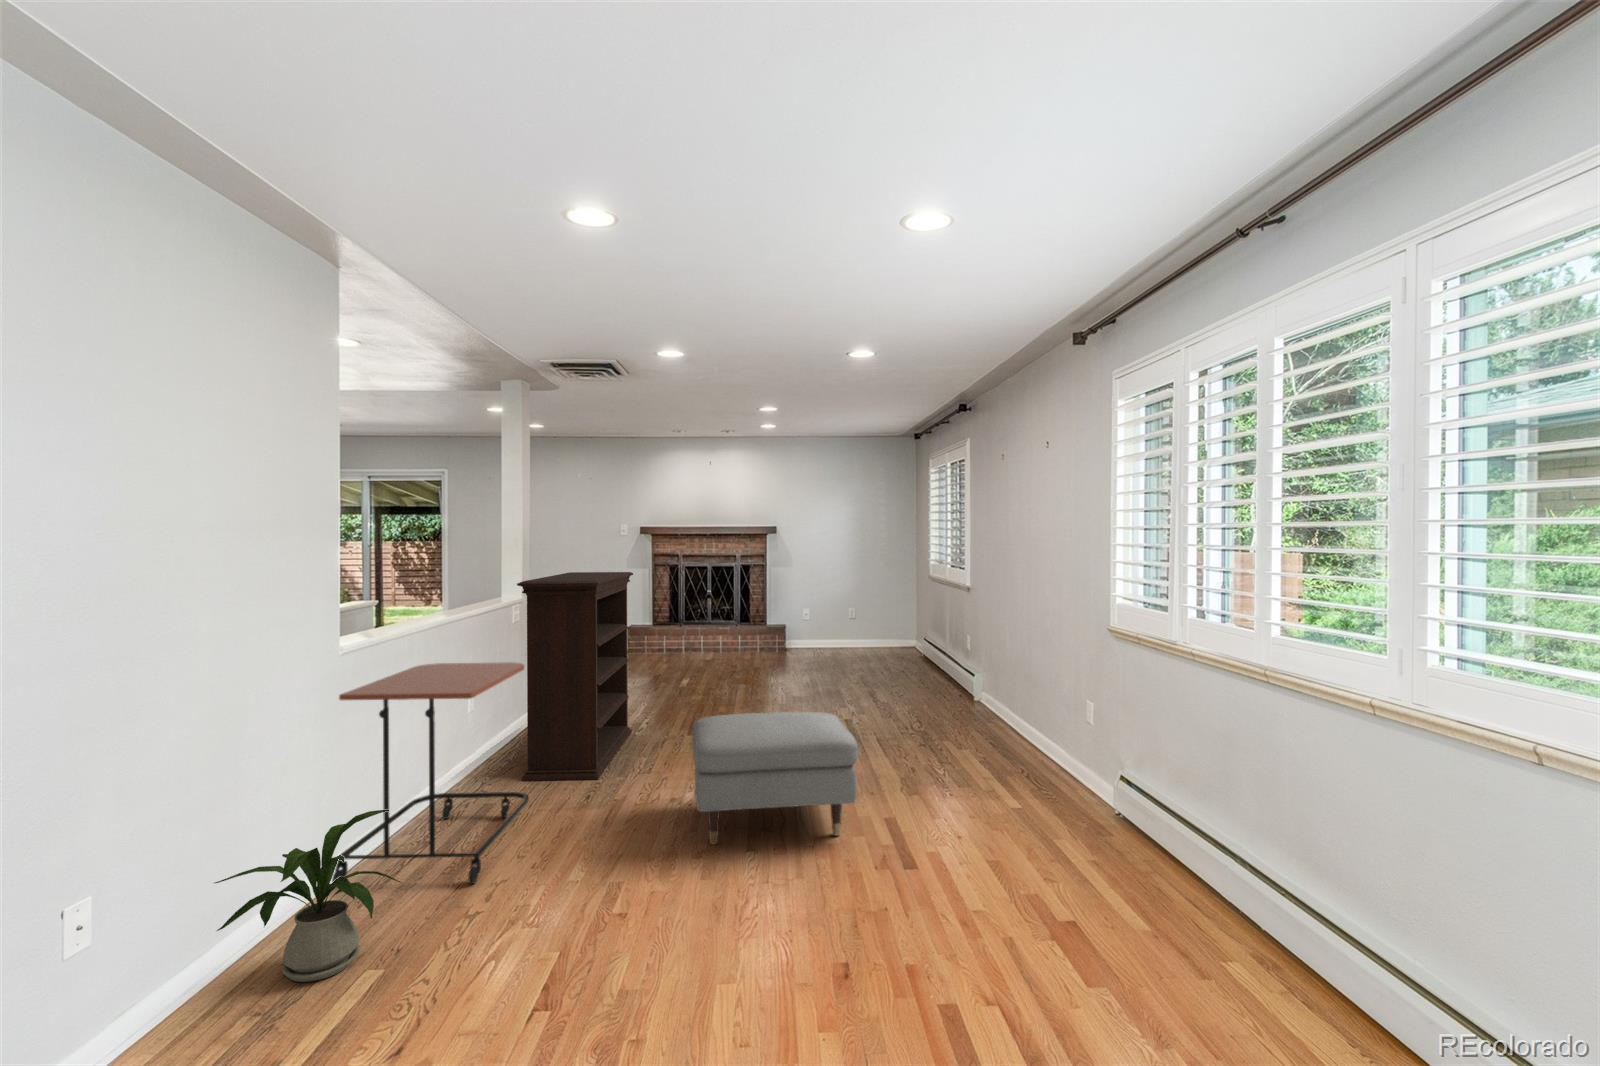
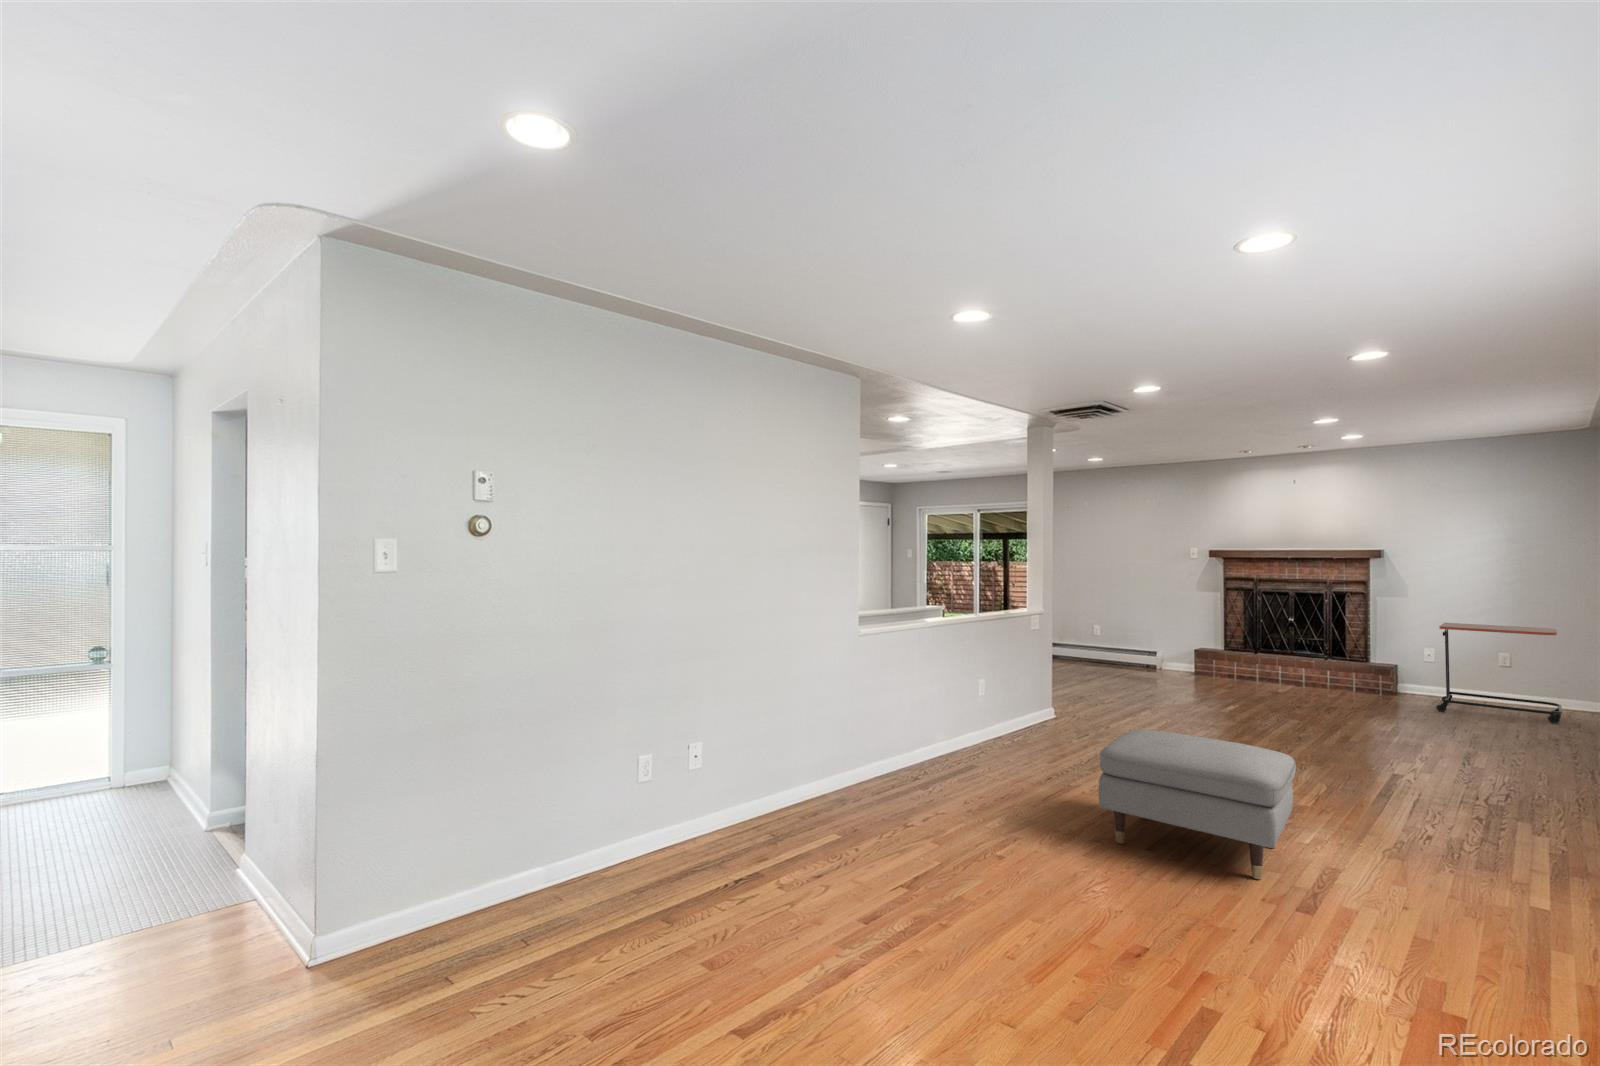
bookshelf: present [517,572,633,781] -> none [1002,589,1131,770]
side table: present [332,662,529,884] -> present [1436,623,1562,723]
house plant: present [215,810,400,982] -> none [767,732,866,826]

